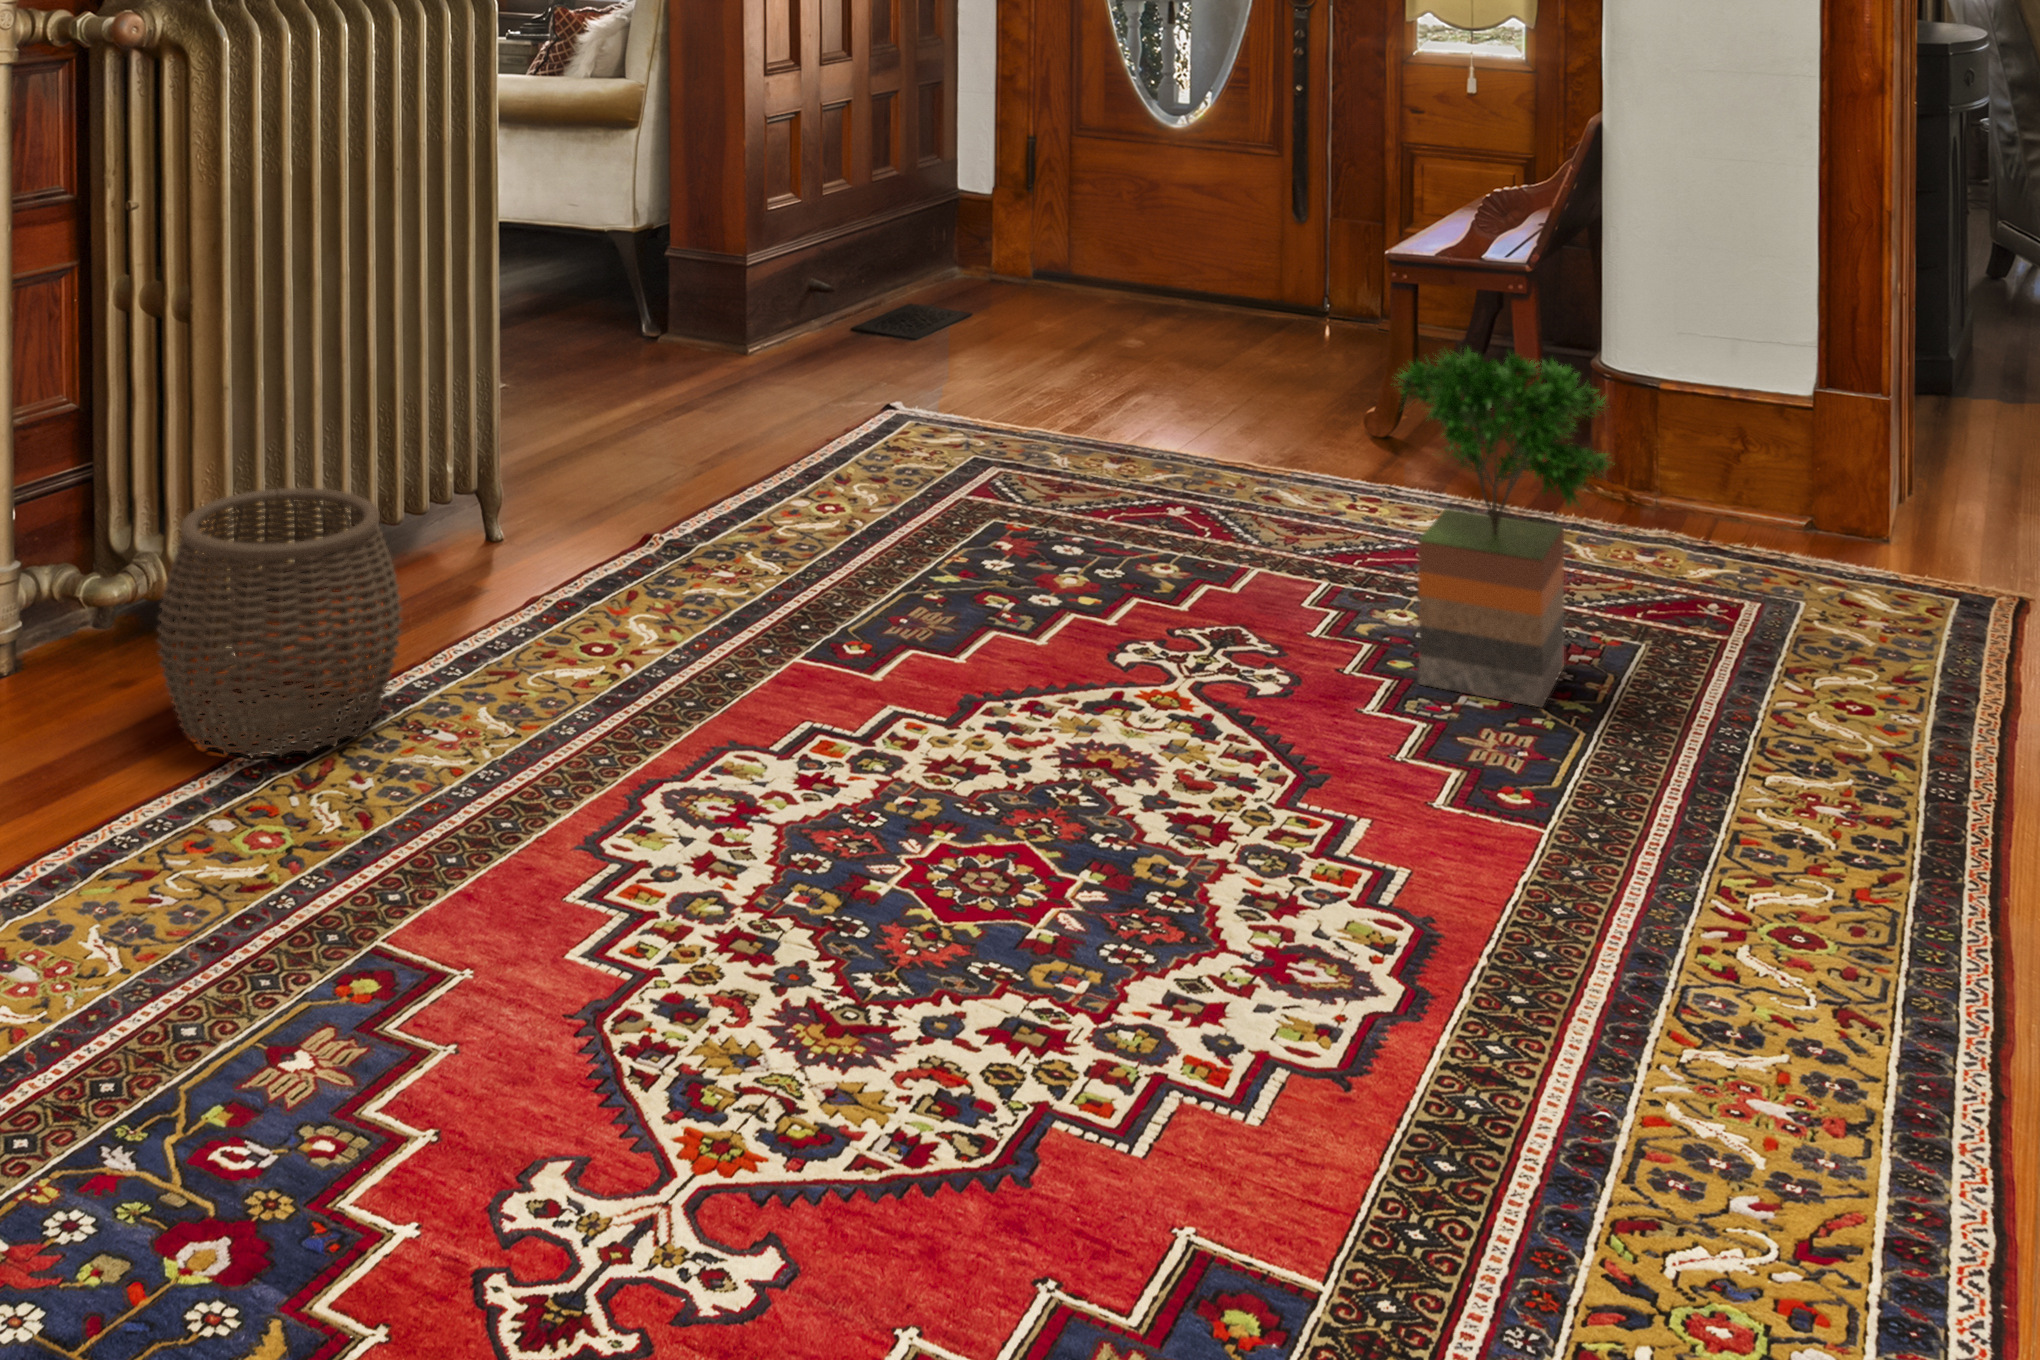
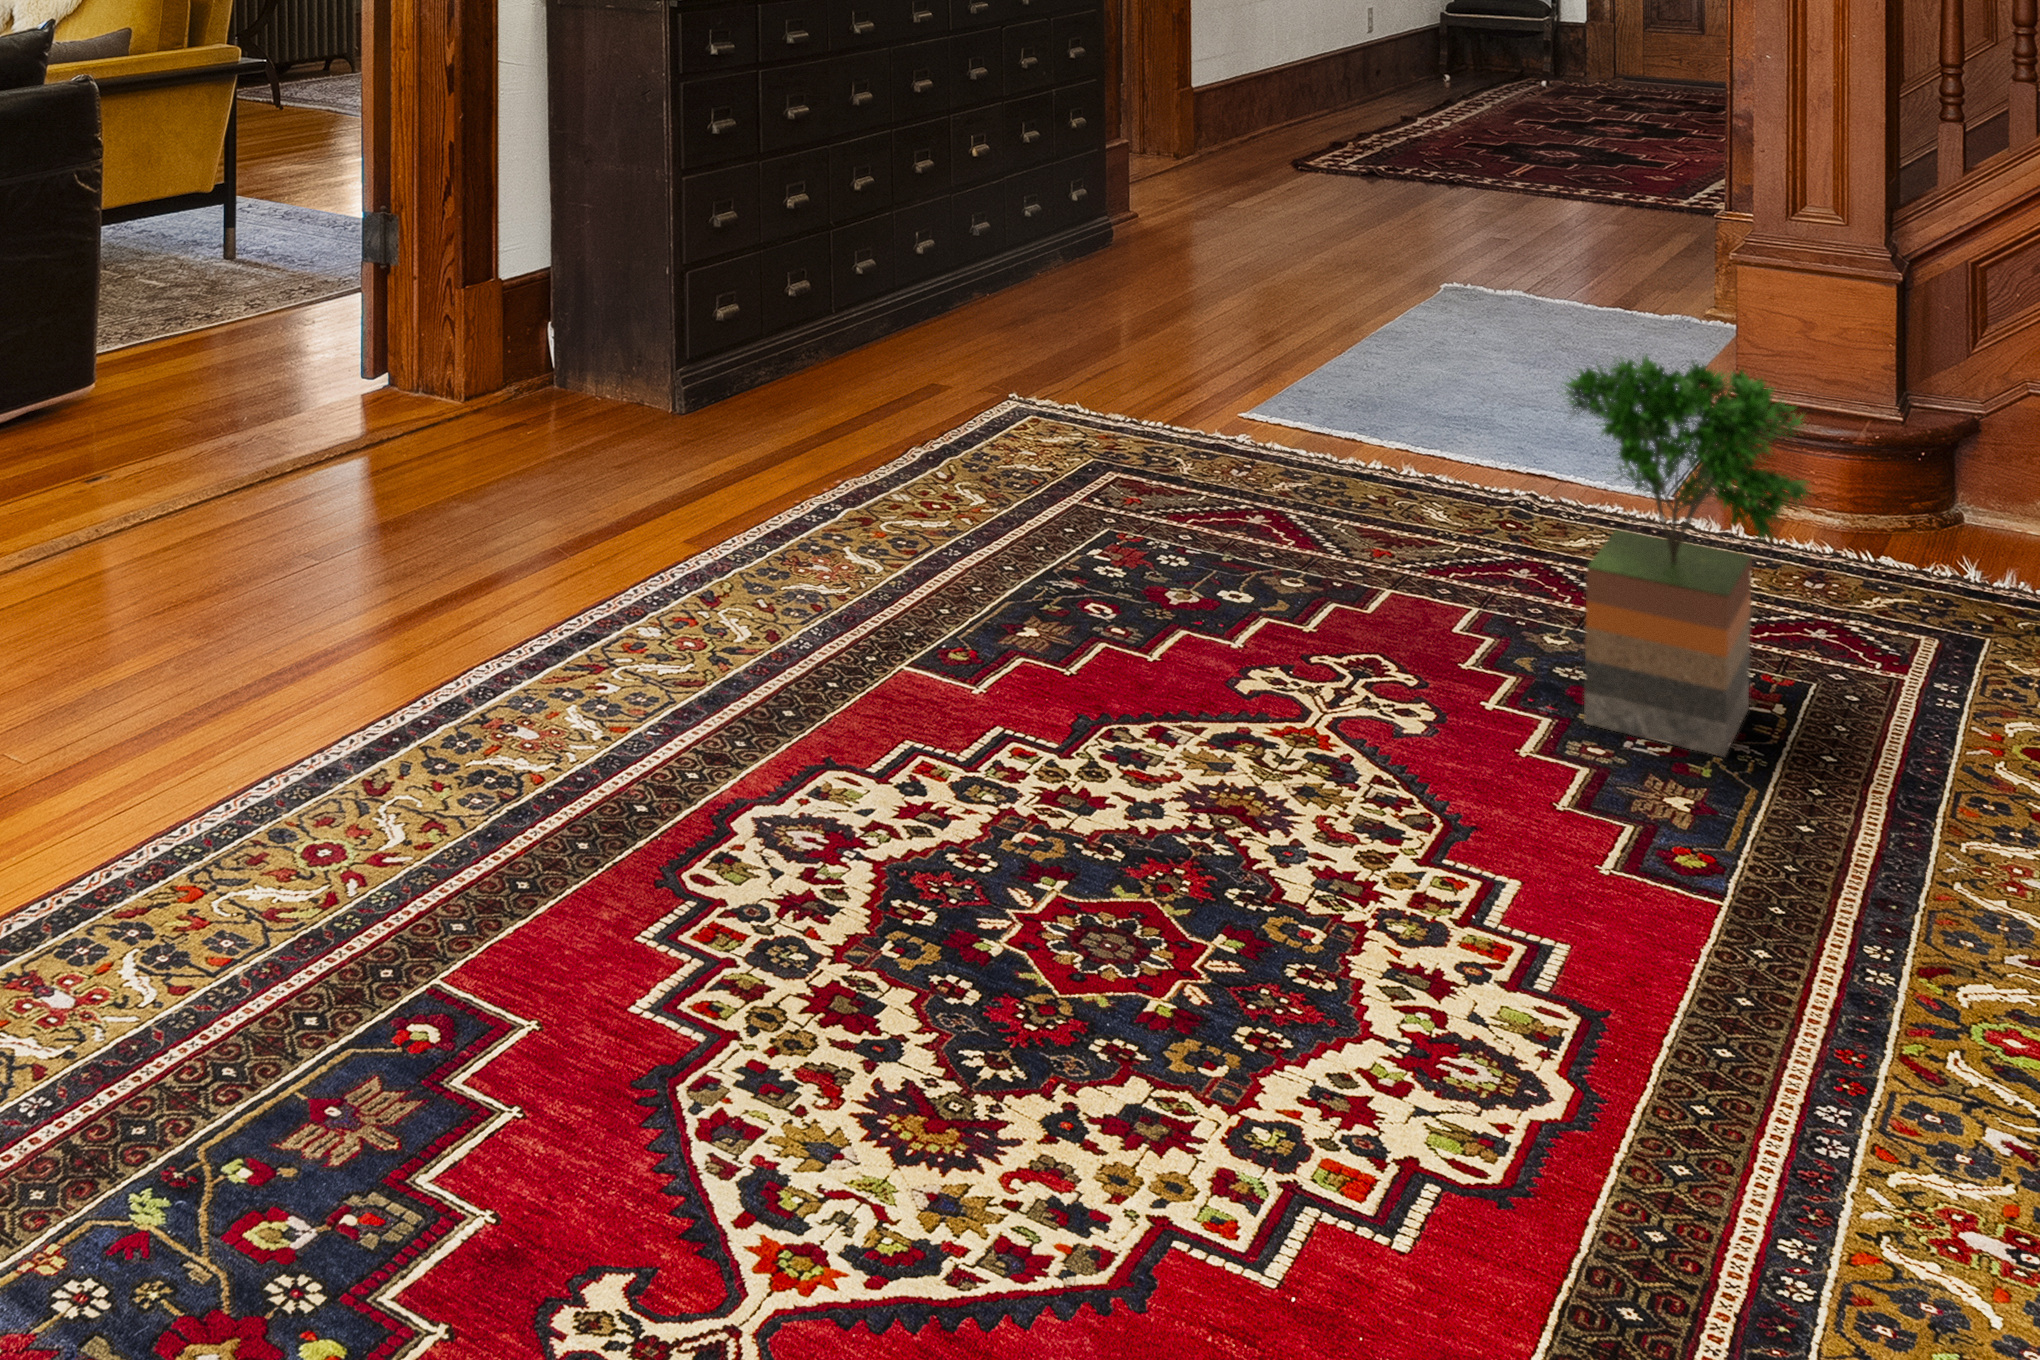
woven basket: present [157,488,402,758] -> none [216,471,474,762]

